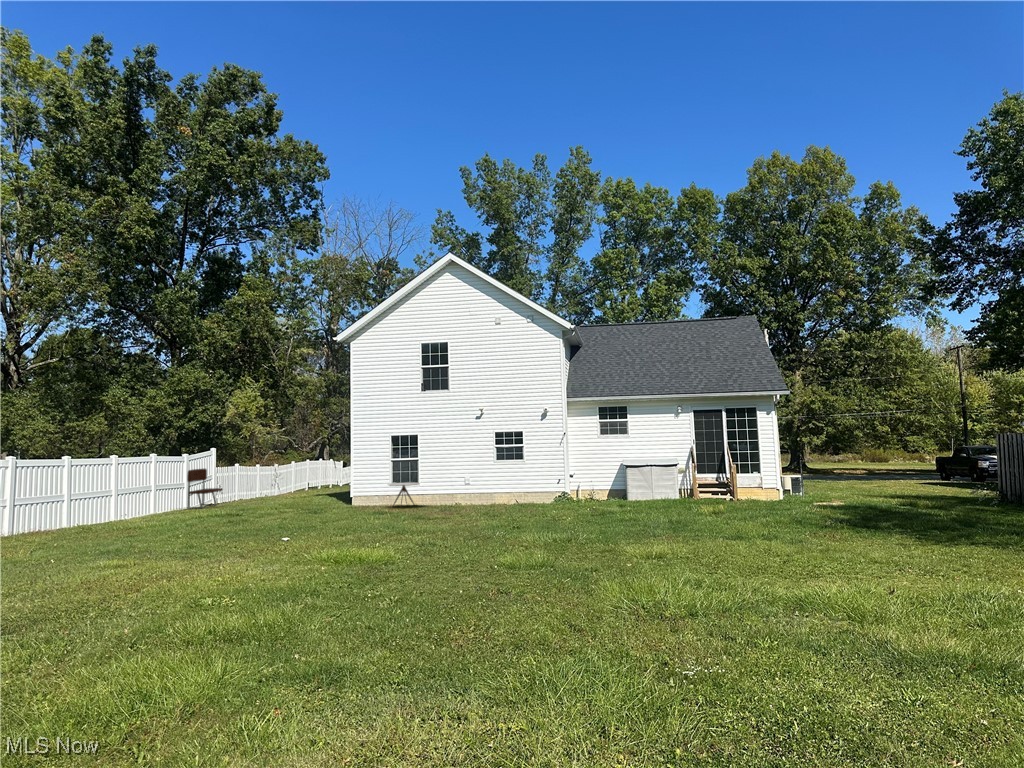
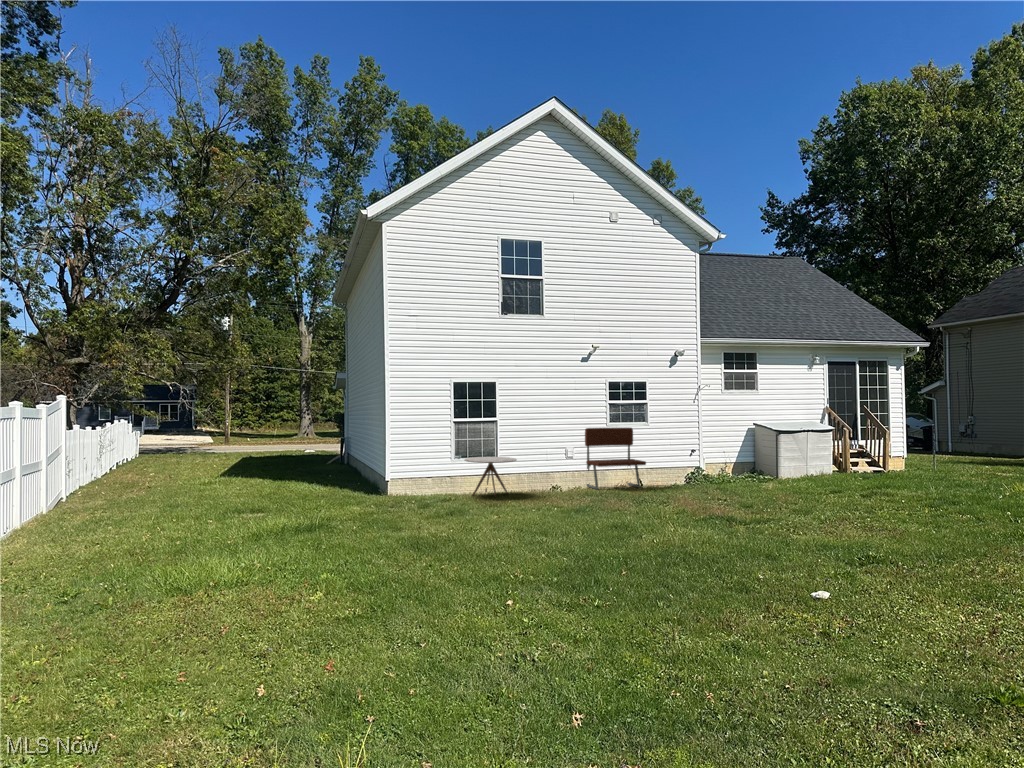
bench: present [187,469,222,509] -> present [585,428,646,490]

